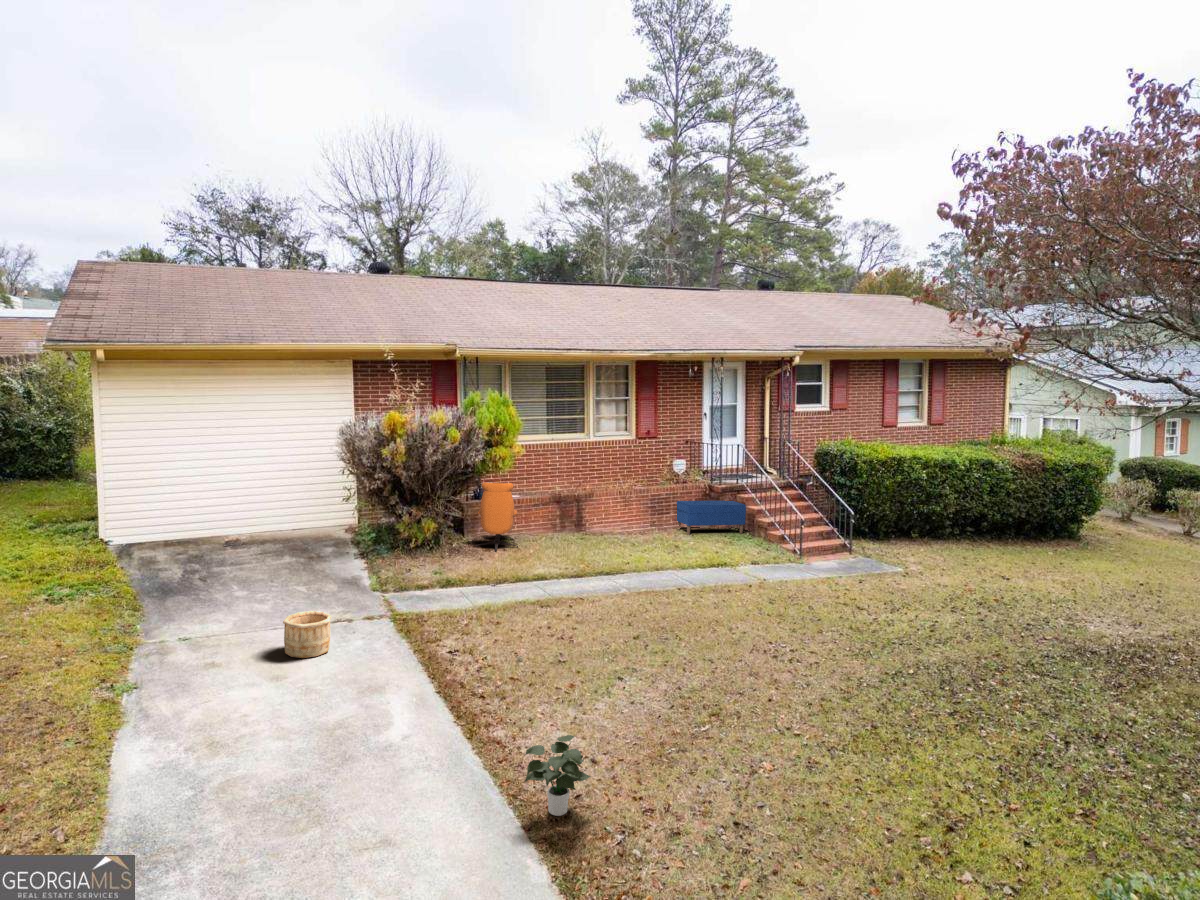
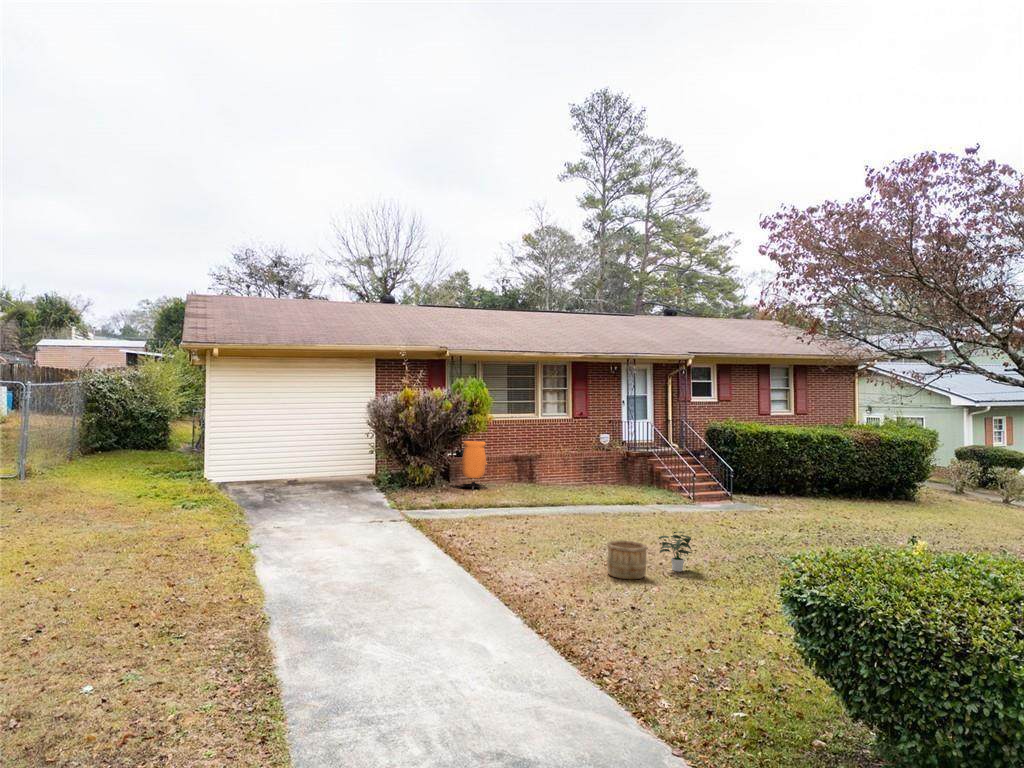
bench: present [677,500,746,535] -> none [602,464,654,489]
wooden bucket: present [283,611,332,658] -> present [607,540,648,579]
potted plant: present [525,735,591,816] -> present [659,531,692,572]

